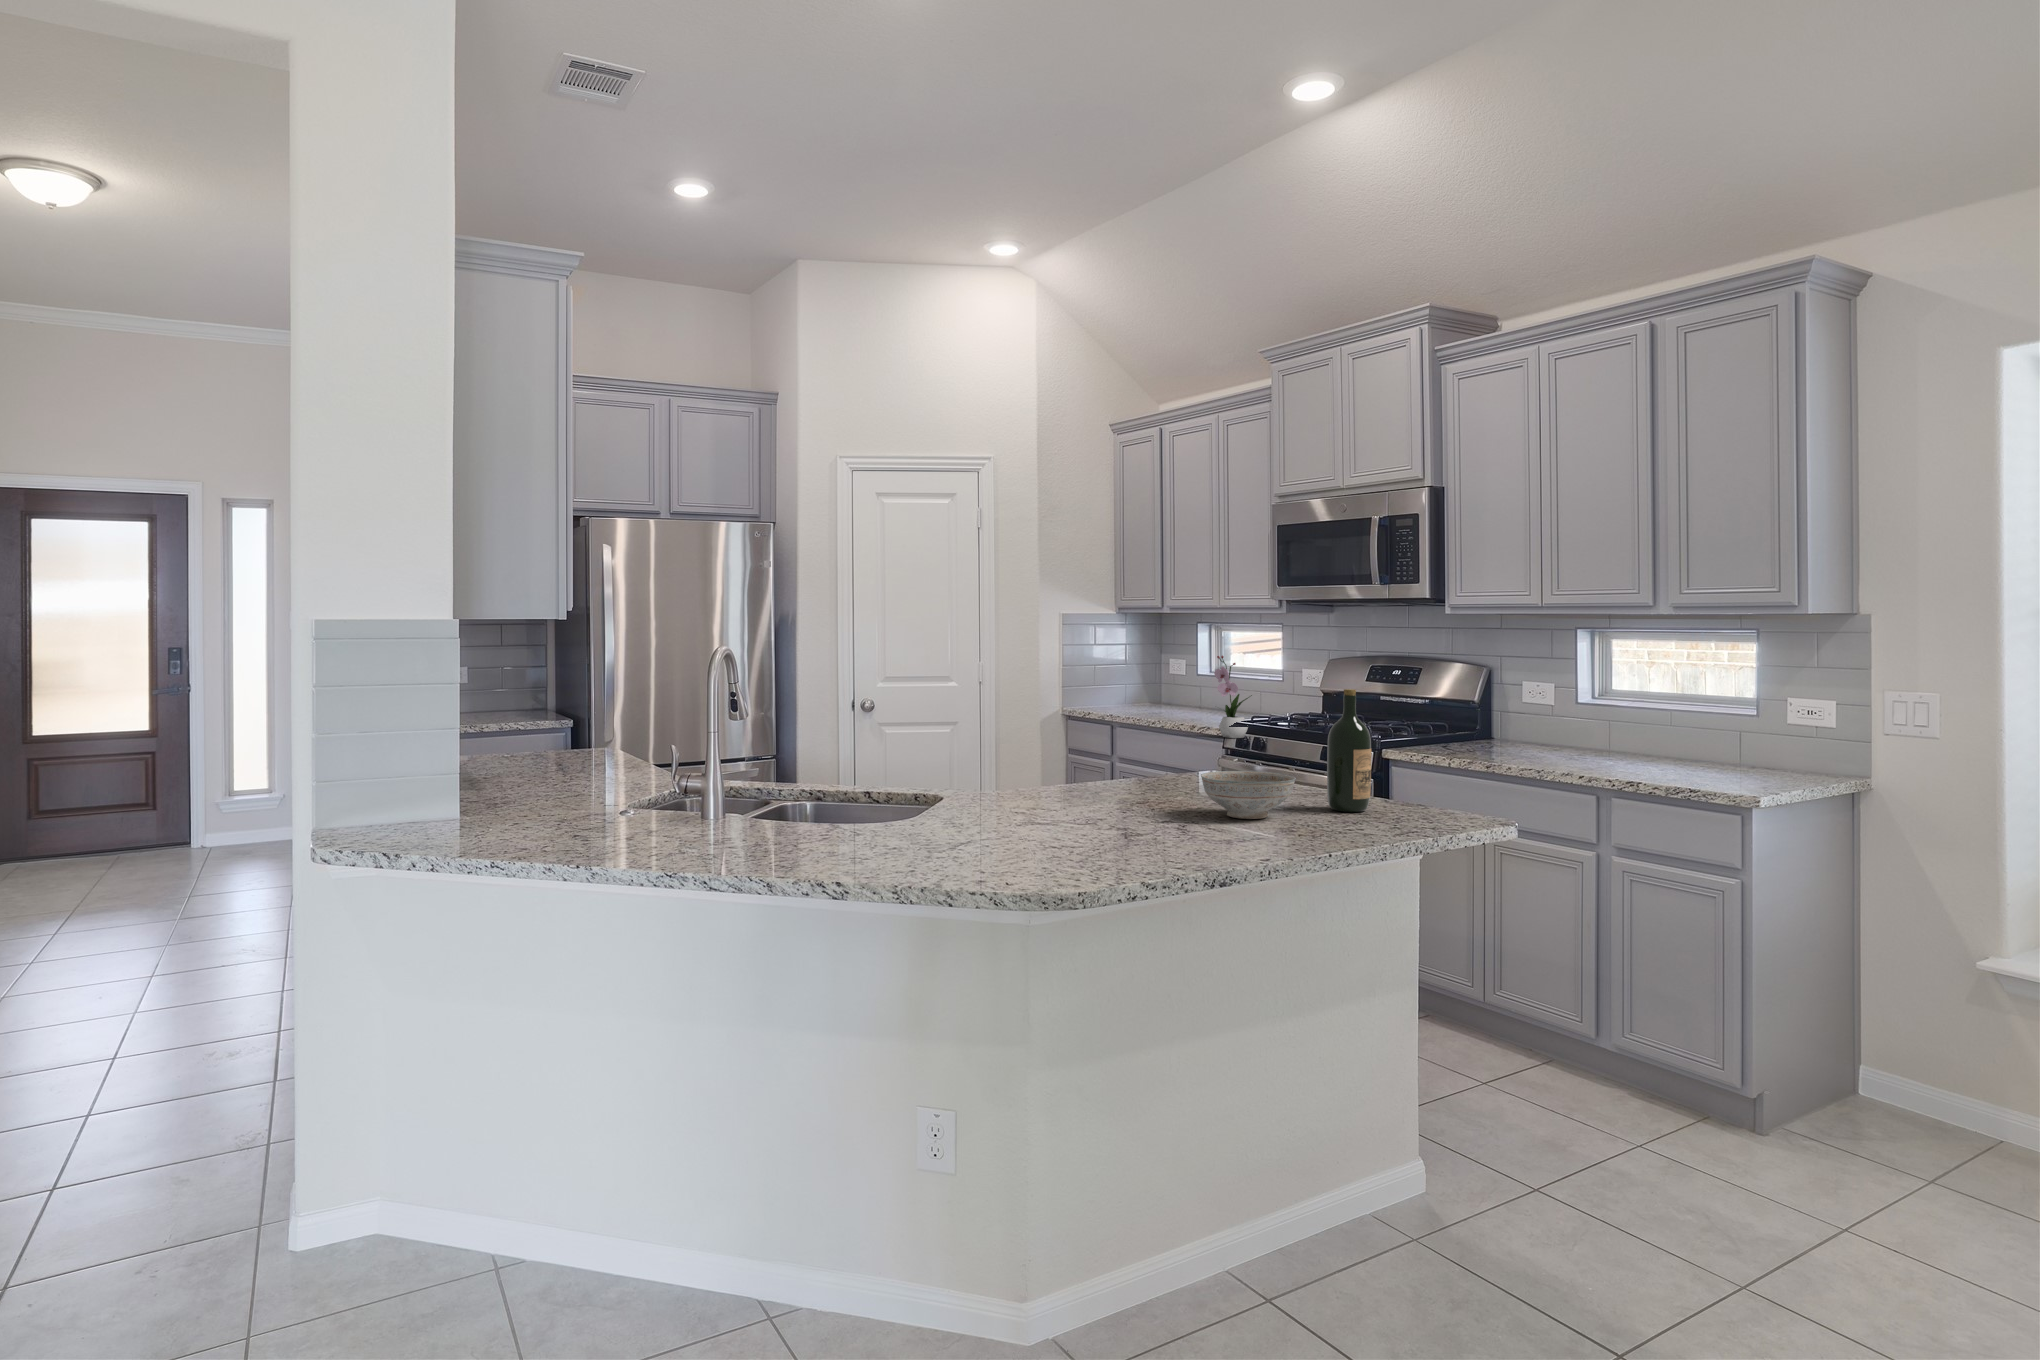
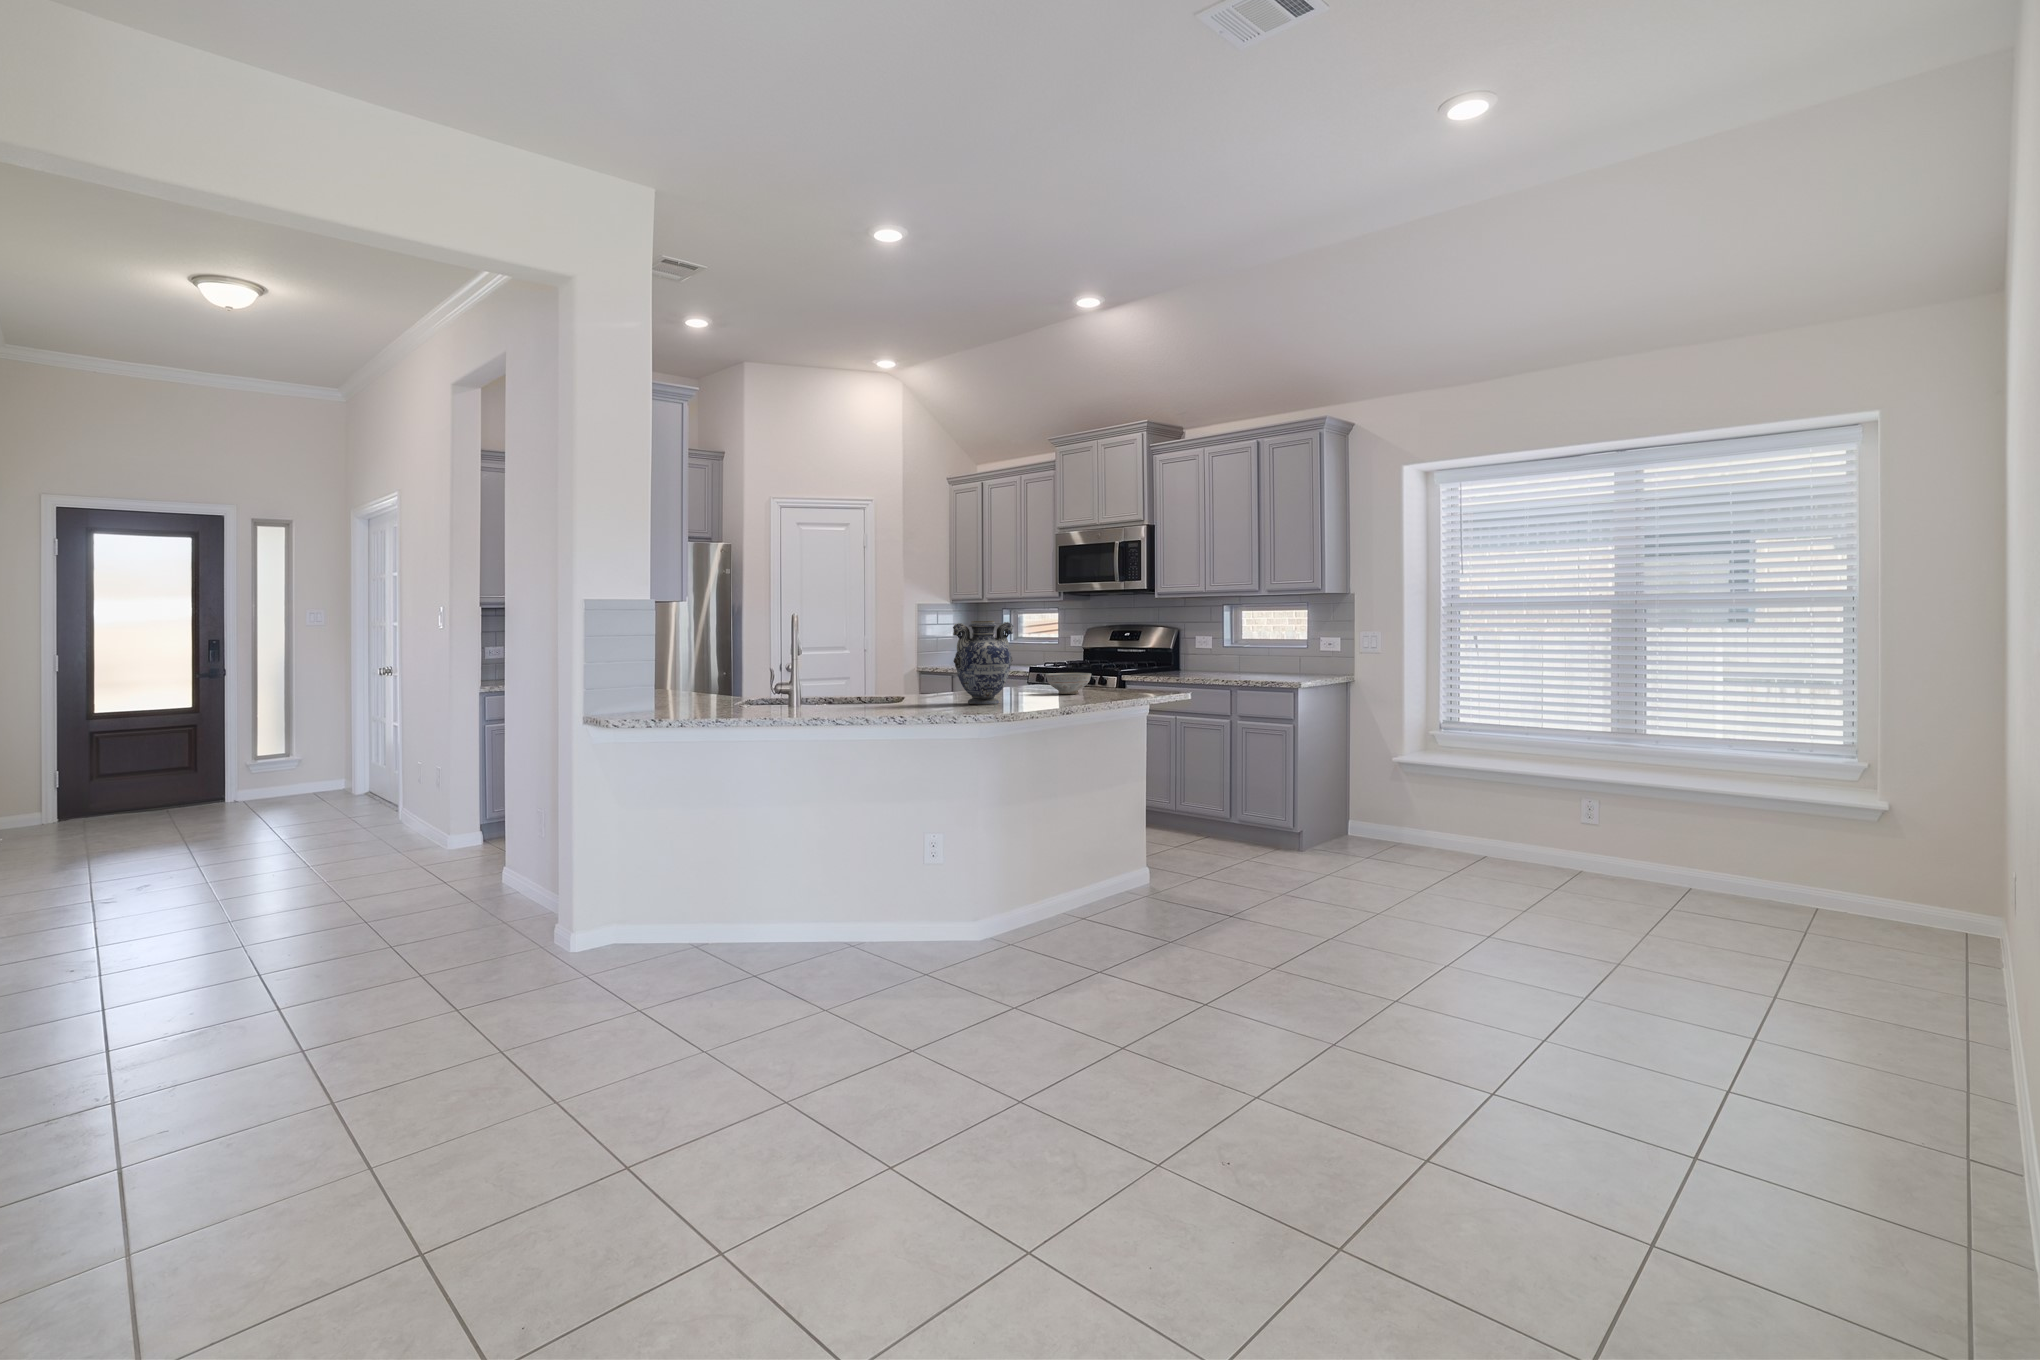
flower arrangement: present [1214,656,1252,738] -> none [1023,626,1046,676]
vase: none [970,679,1104,861] -> present [953,621,1013,705]
wine bottle: present [1327,689,1371,812] -> none [1105,630,1125,691]

